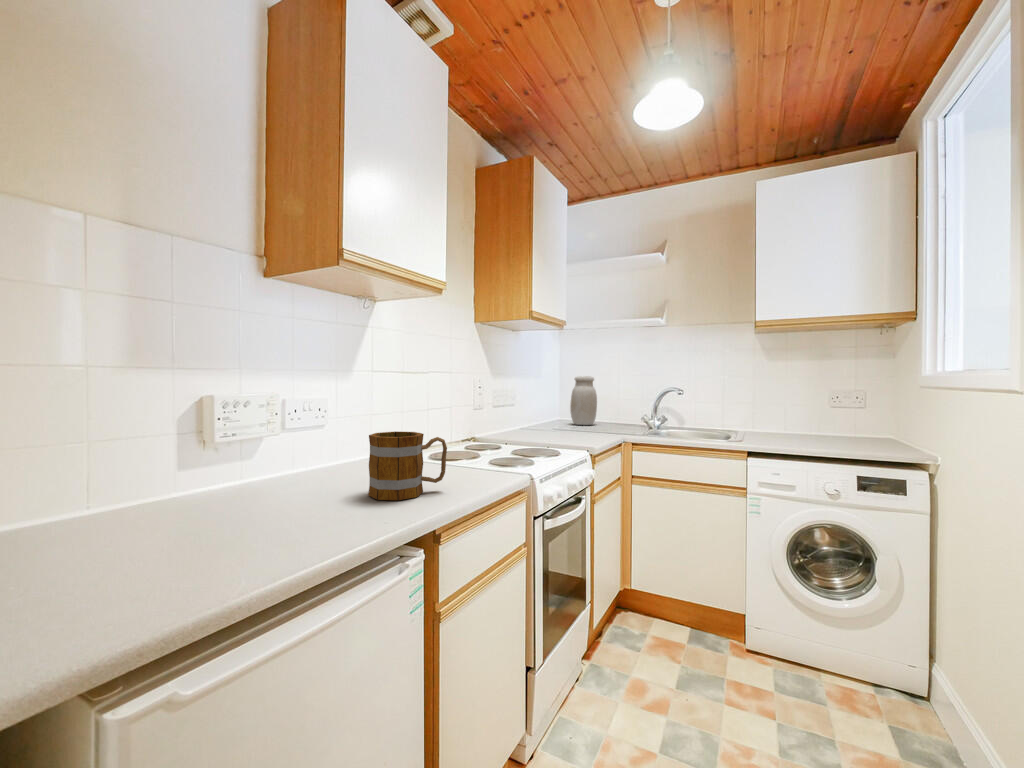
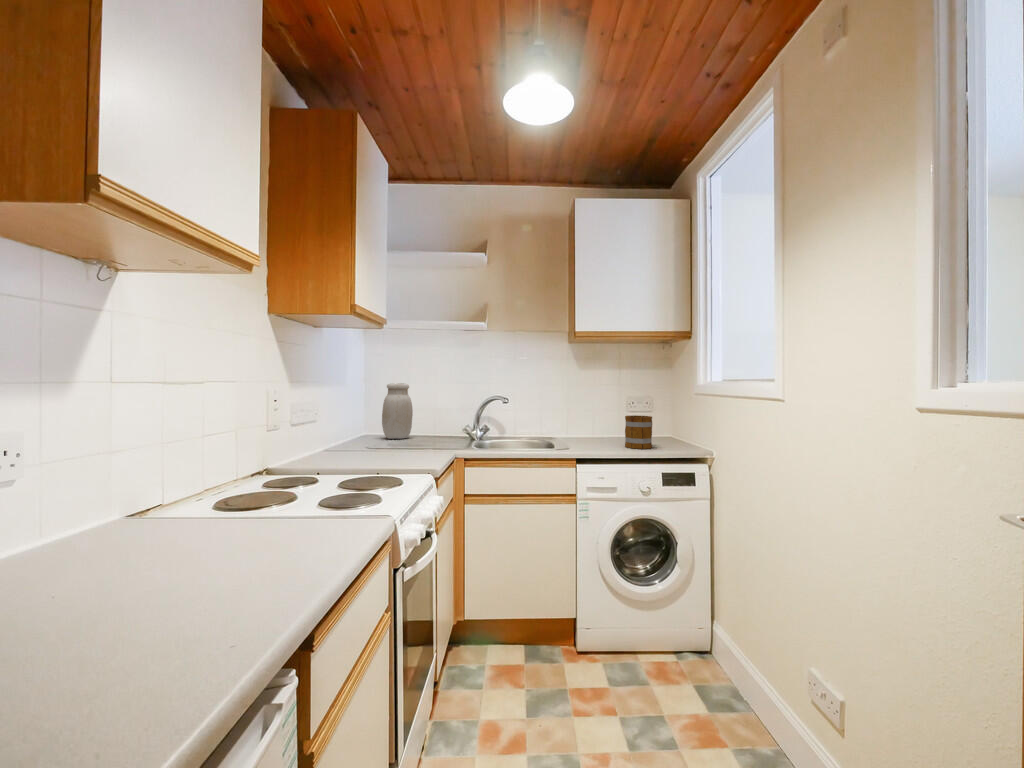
mug: present [368,431,447,500] -> present [625,415,652,449]

